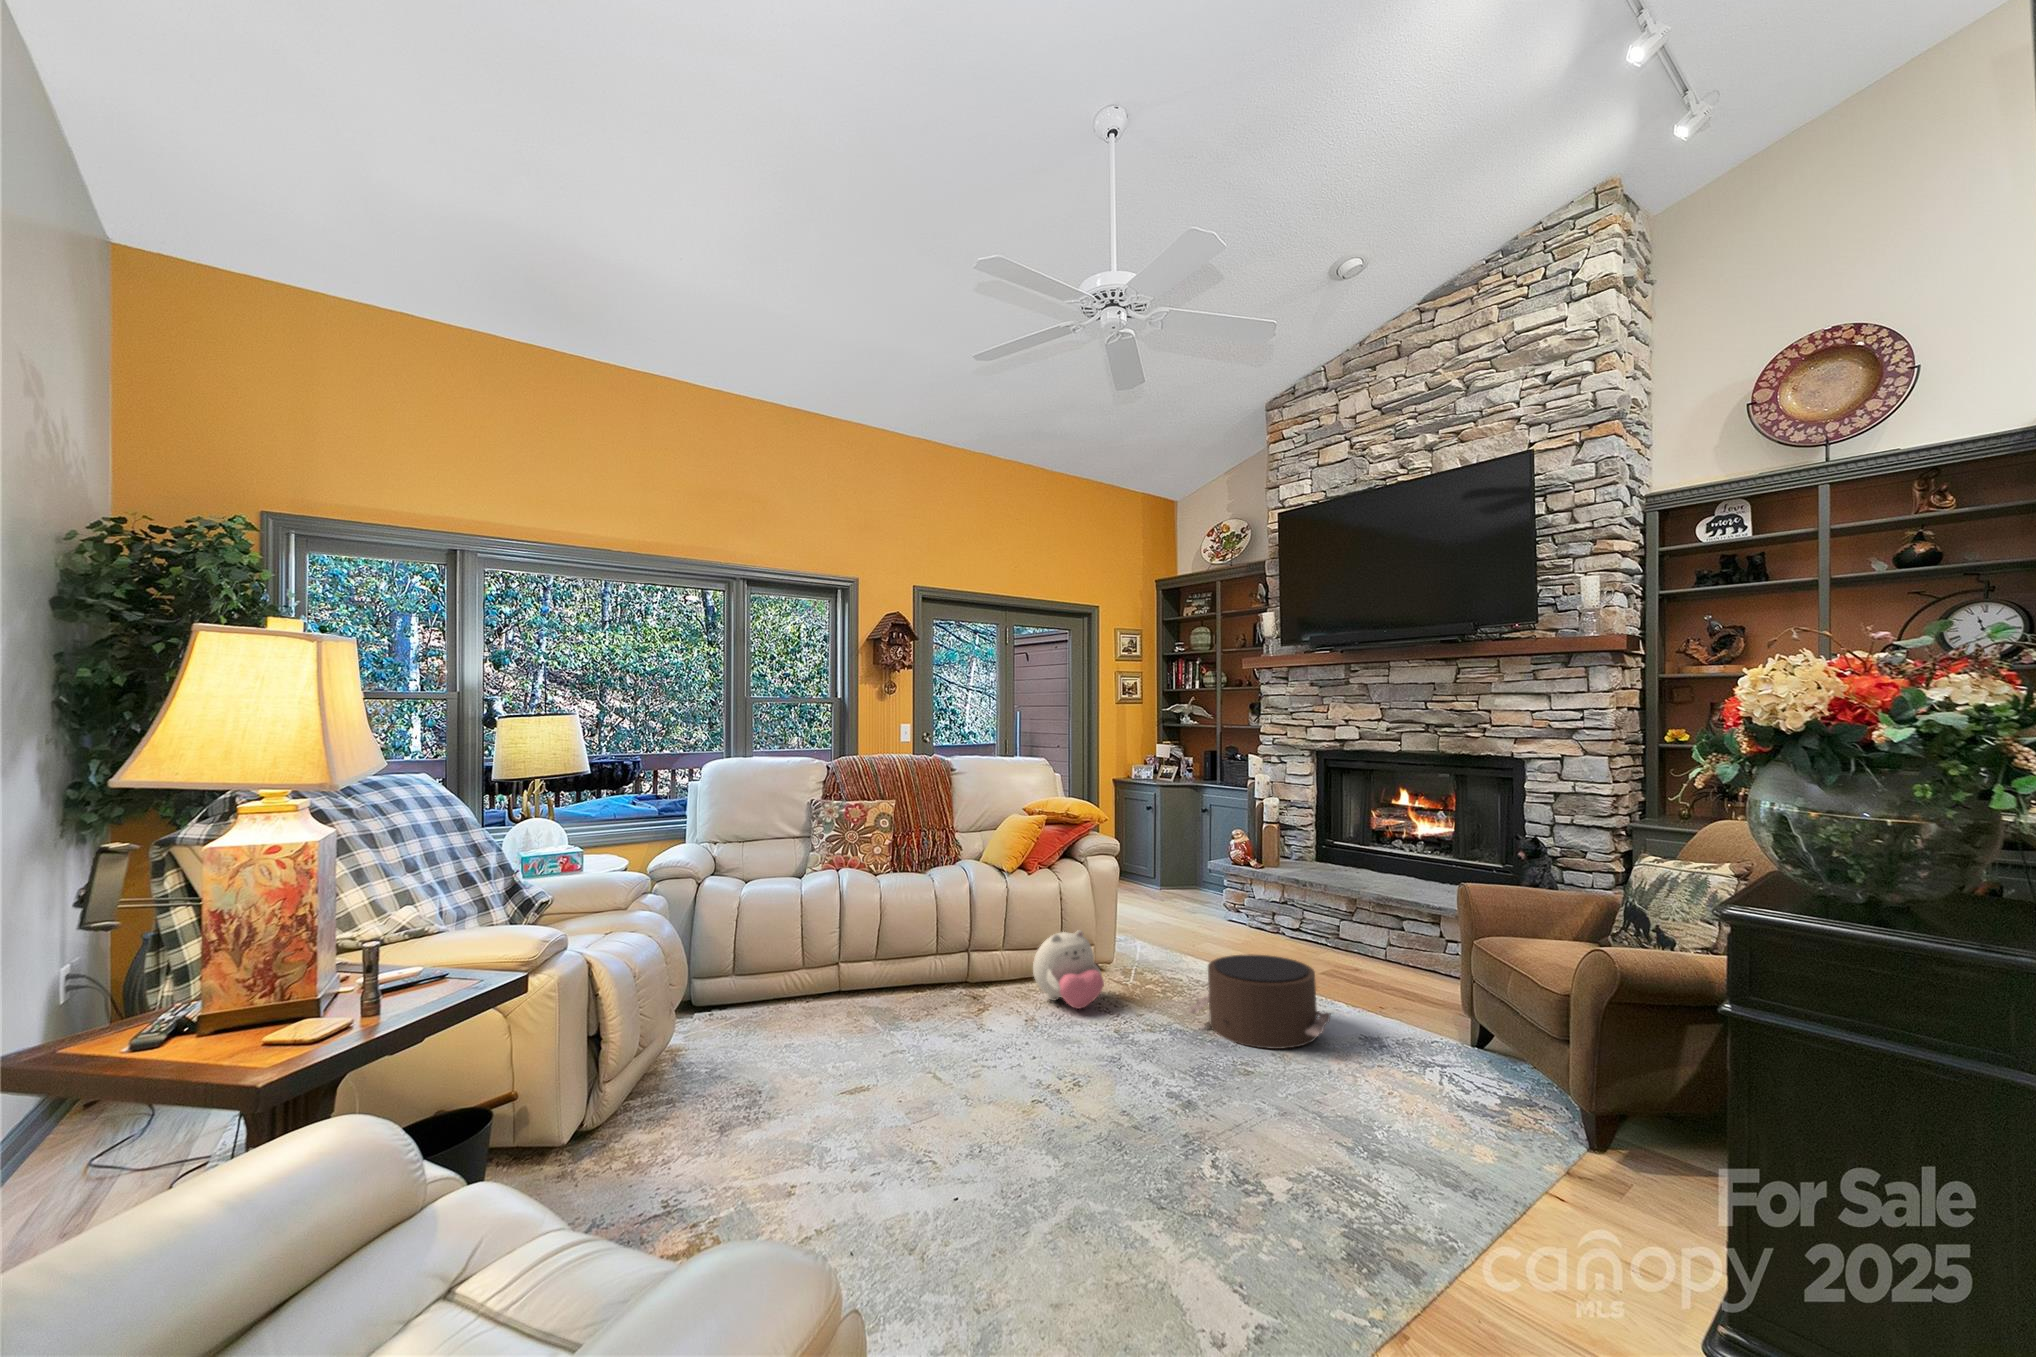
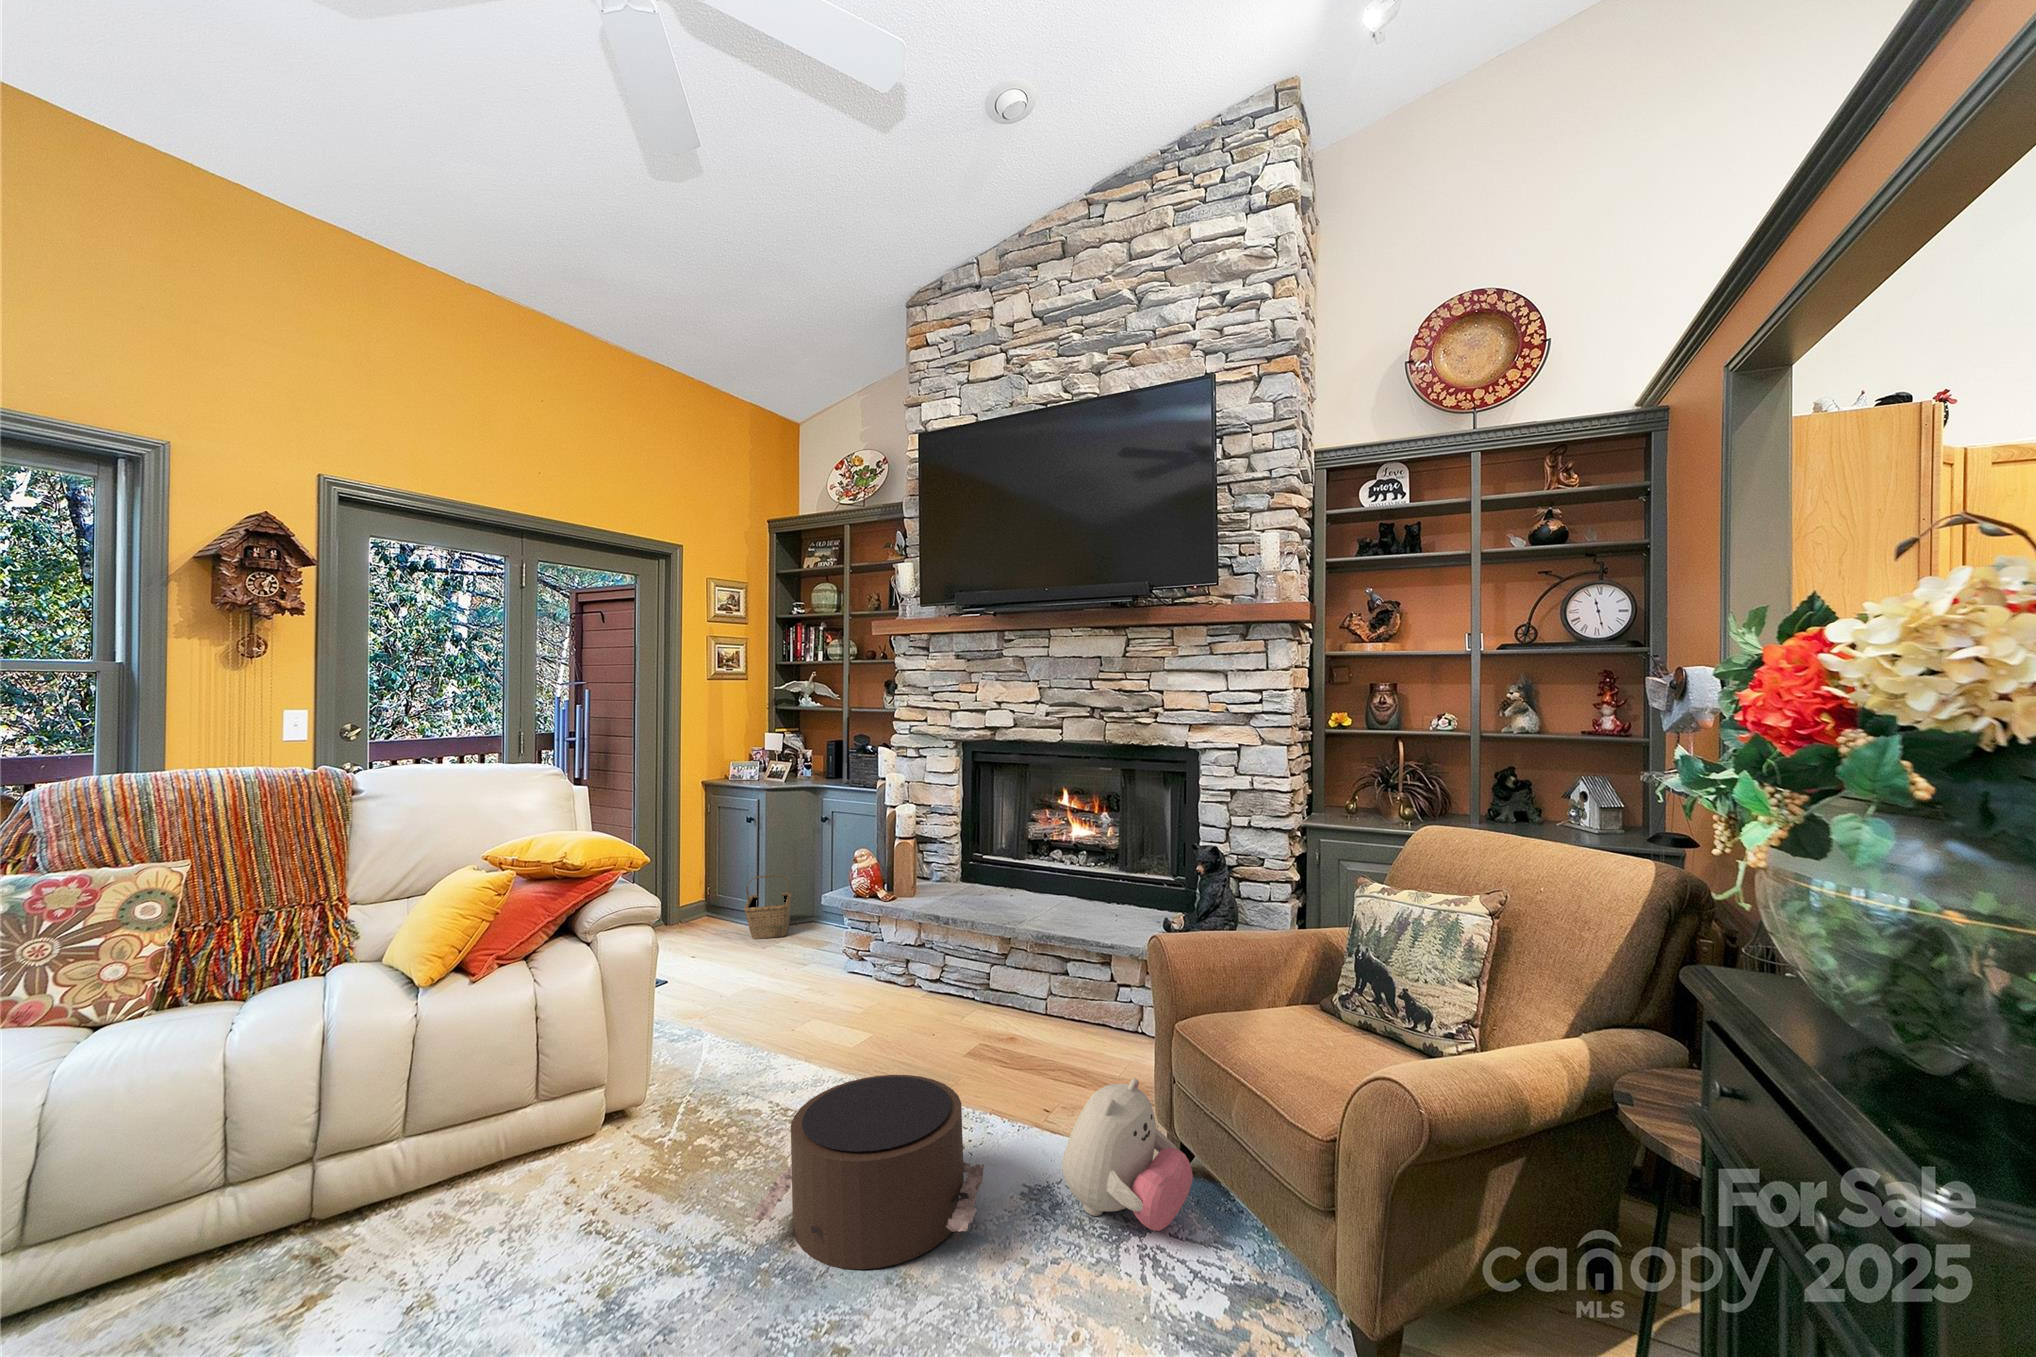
basket: none [1149,847,1181,893] -> present [744,875,791,939]
plush toy: present [1033,930,1104,1009] -> present [1062,1078,1193,1231]

